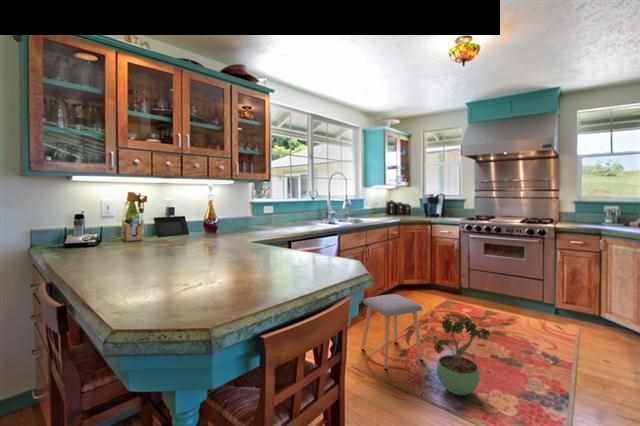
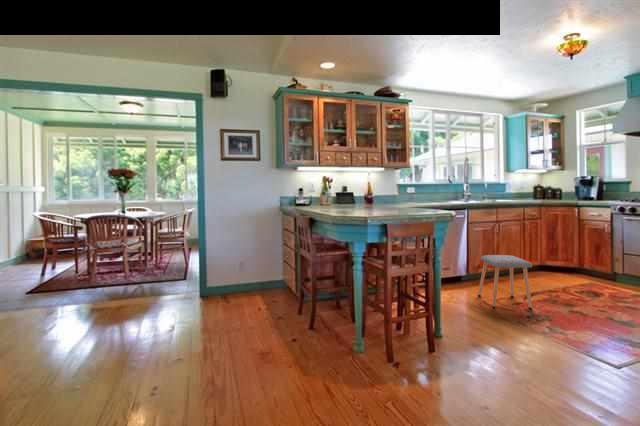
potted plant: present [434,316,490,395] -> none [530,266,584,329]

